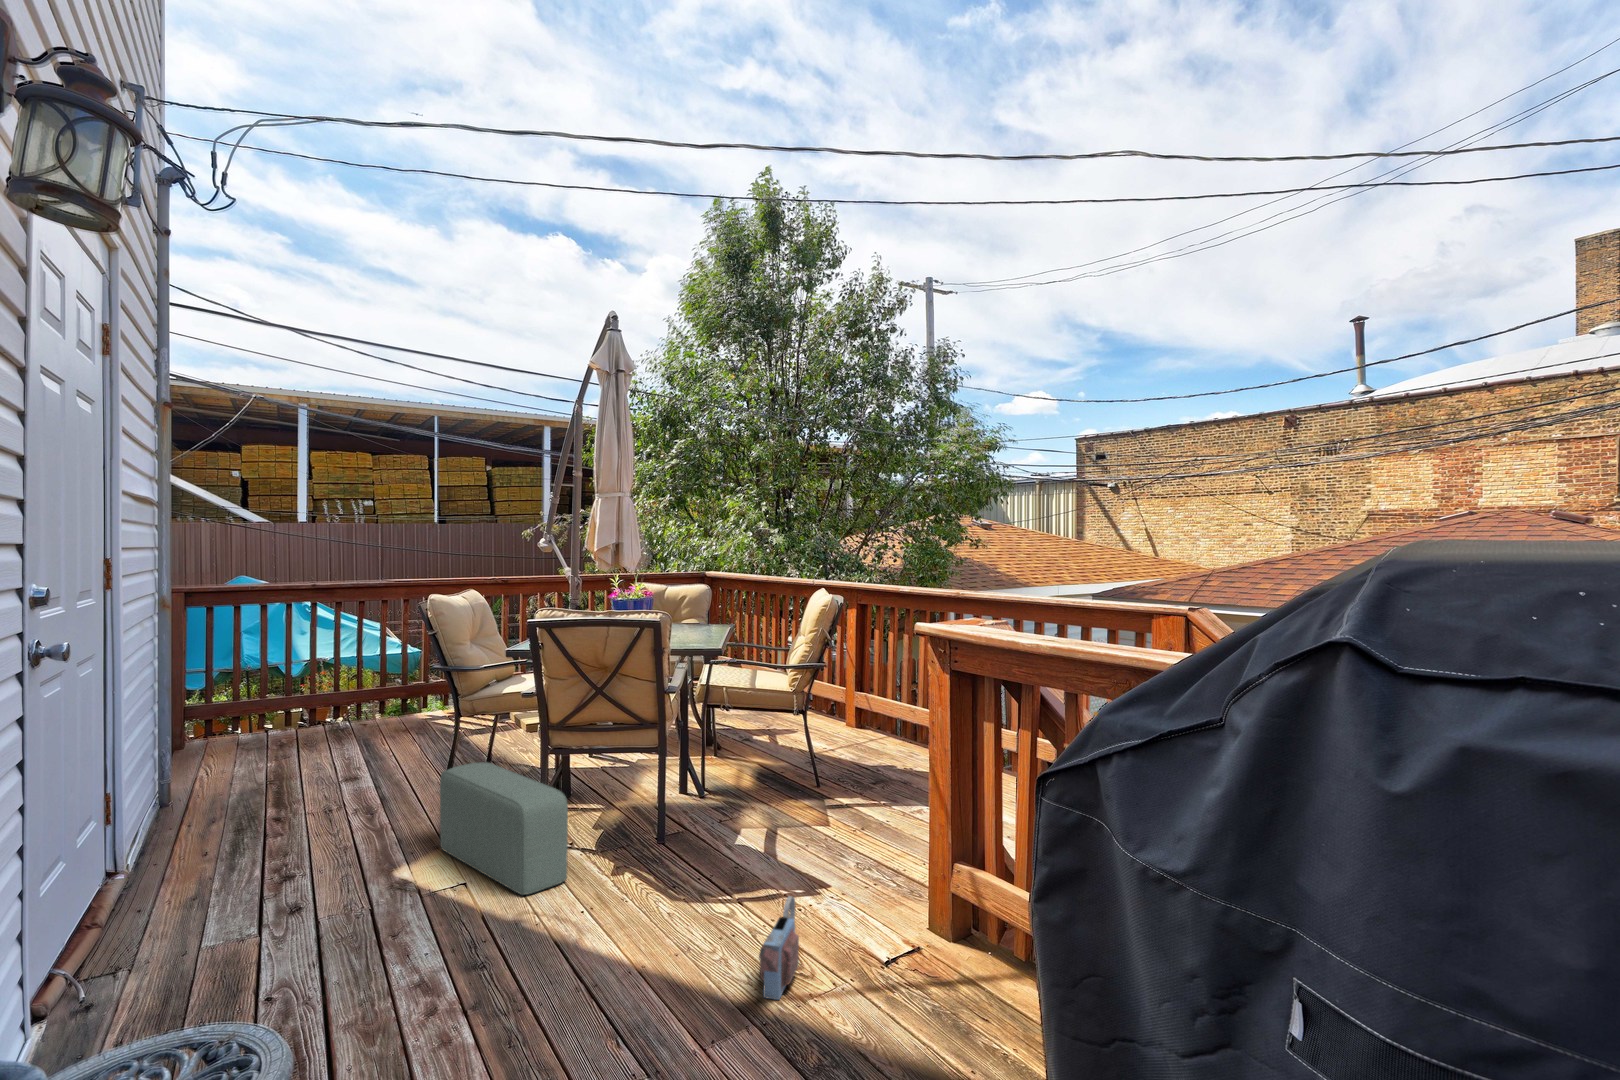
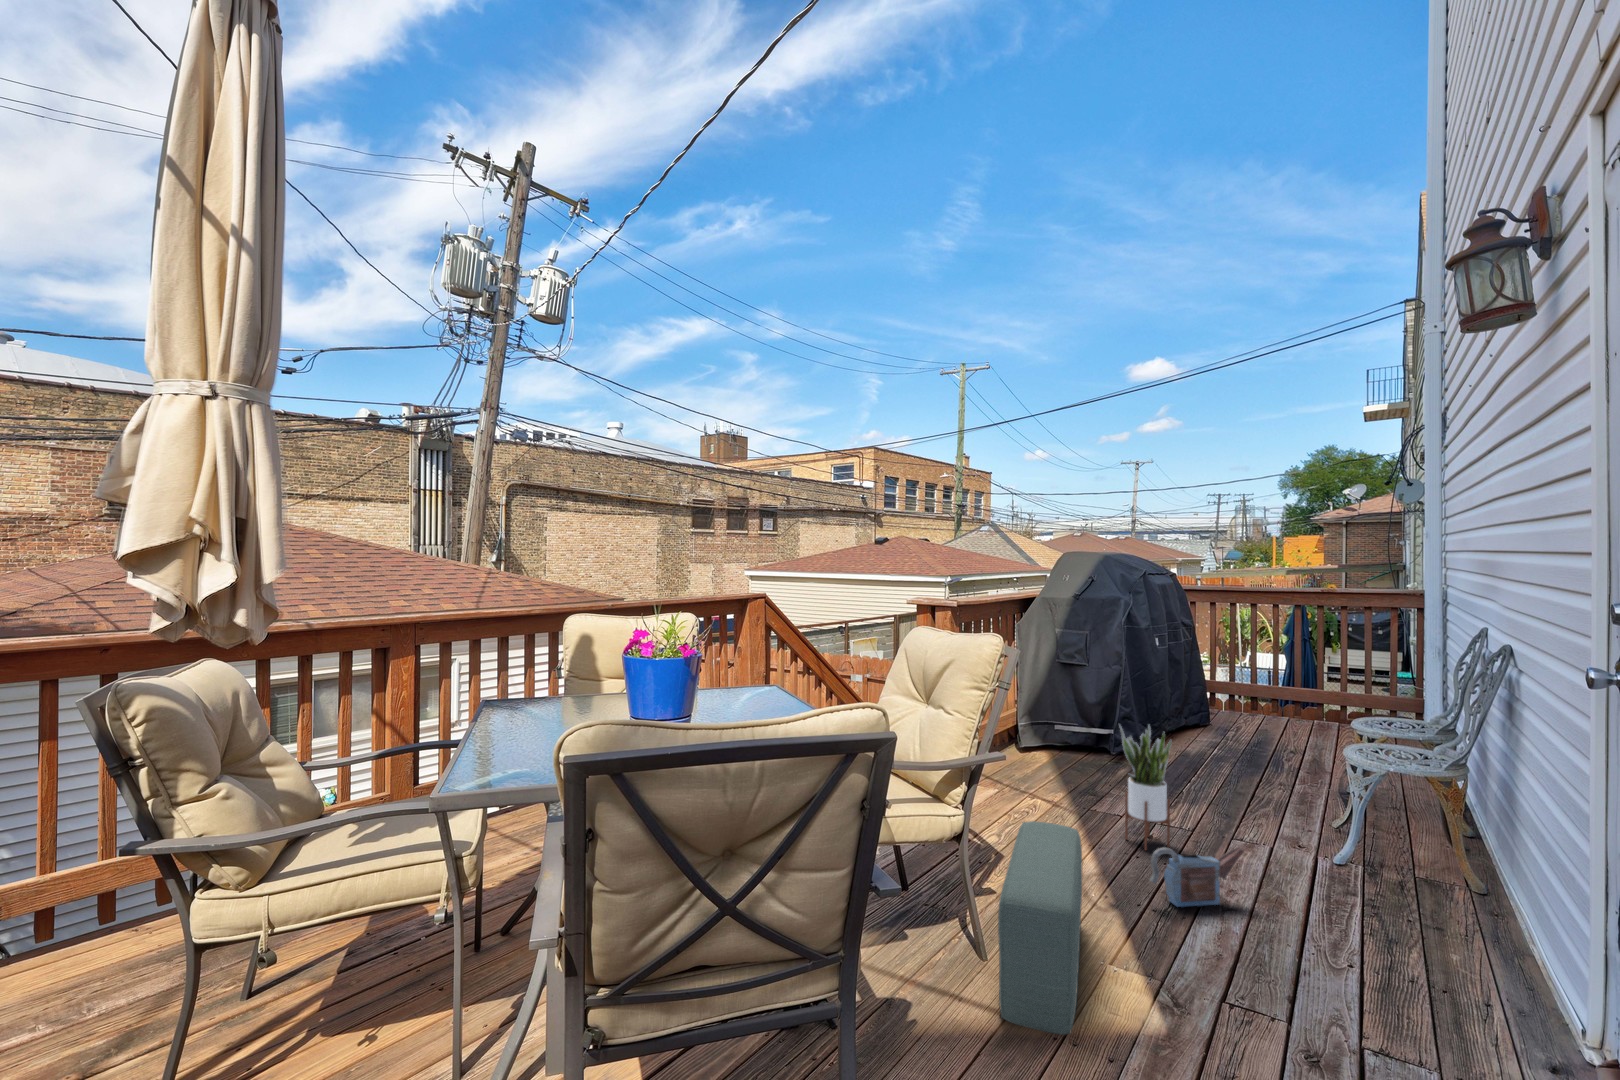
potted plant: none [563,816,624,1038] -> present [1119,725,1172,851]
watering can: present [759,896,799,1000] -> present [1150,848,1243,907]

